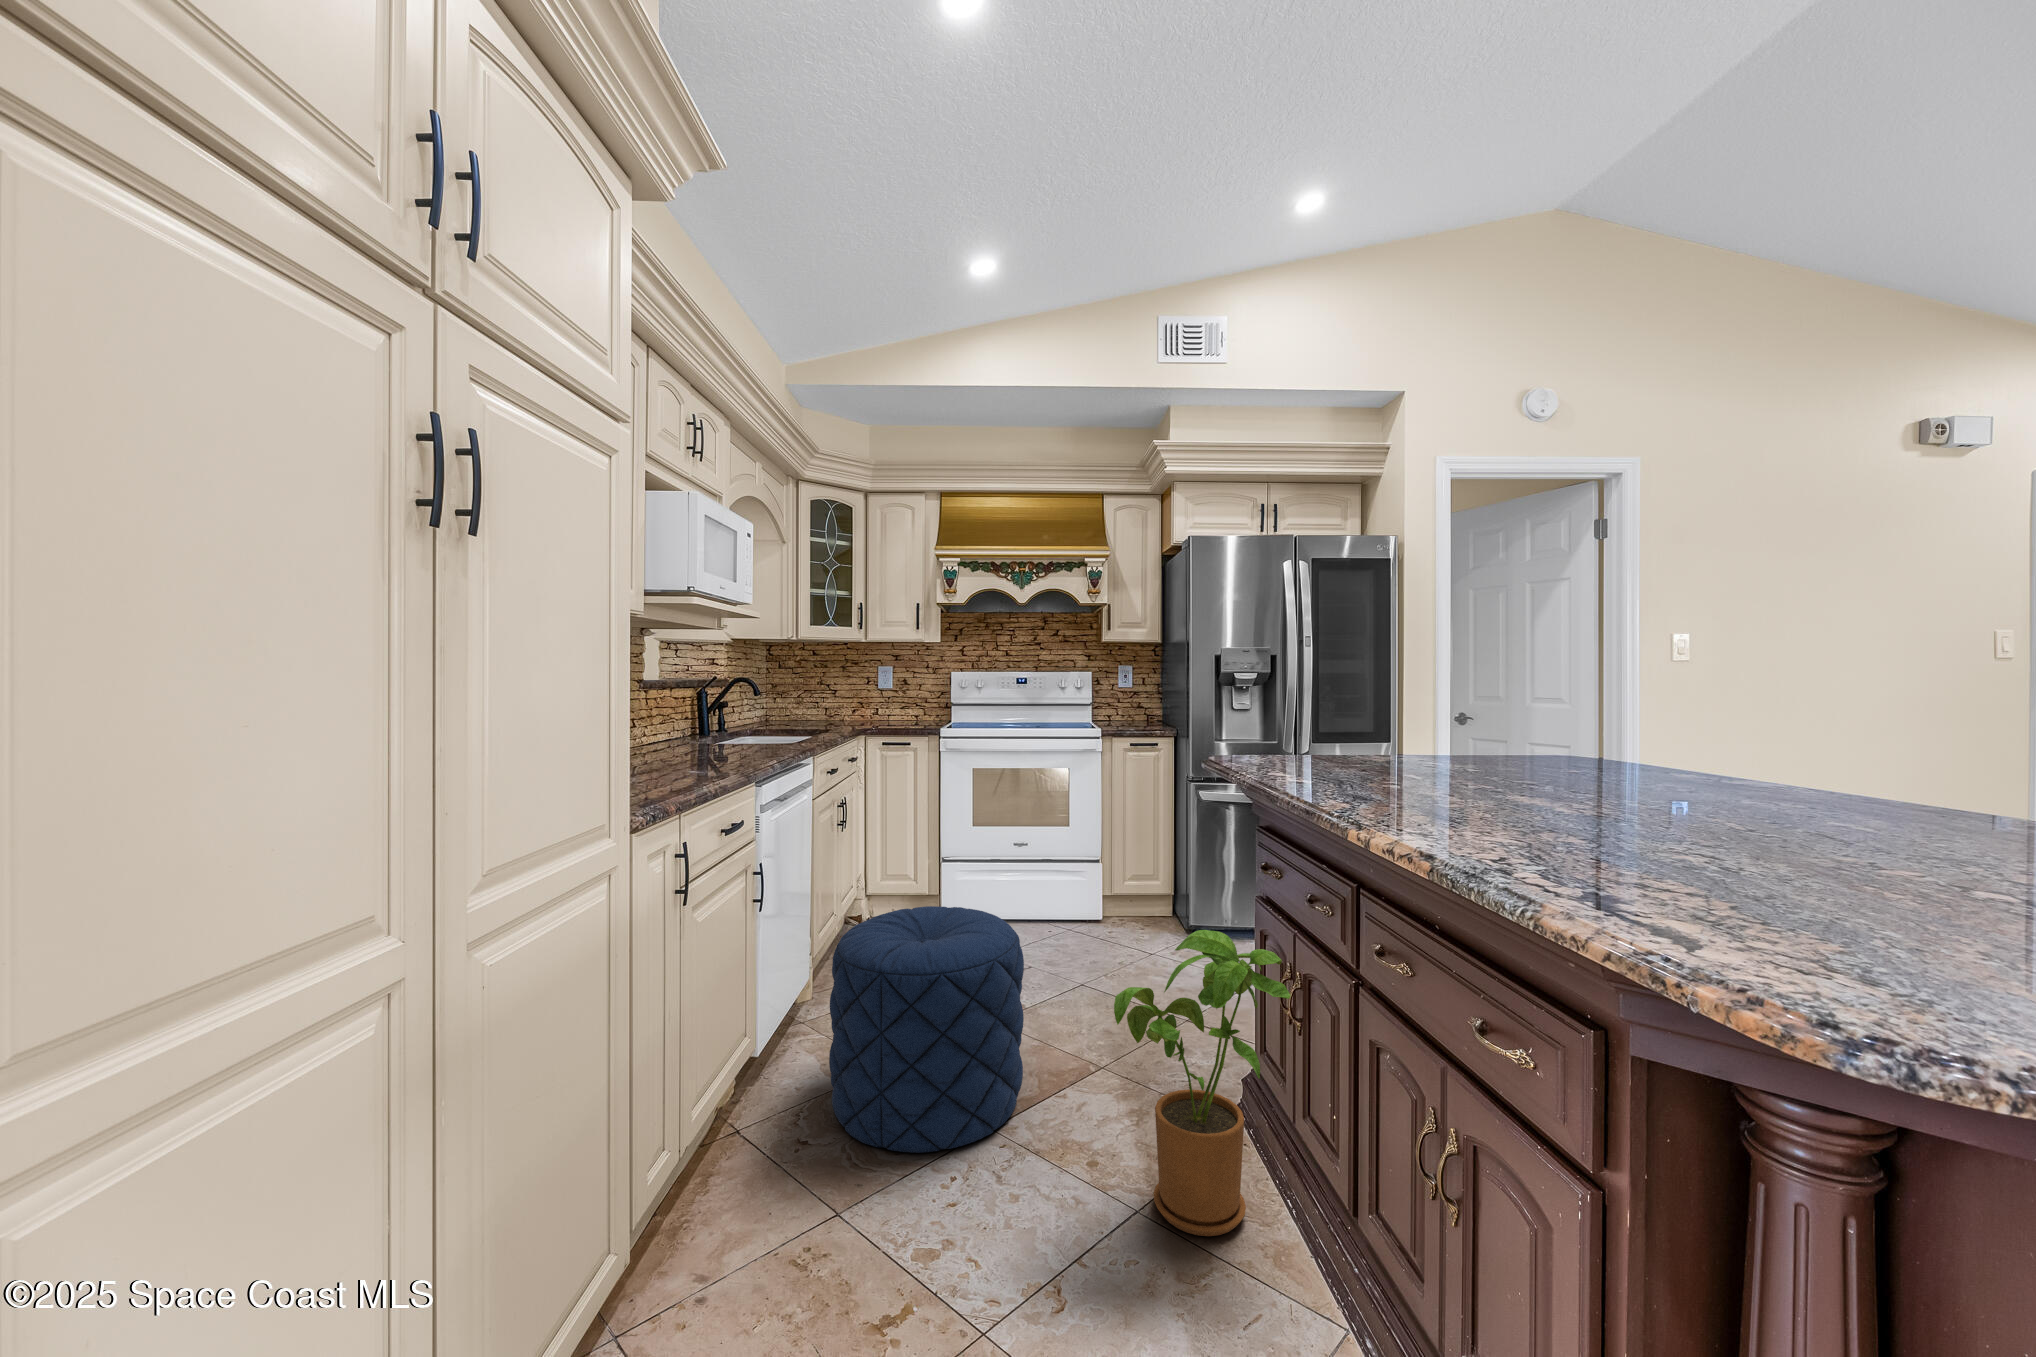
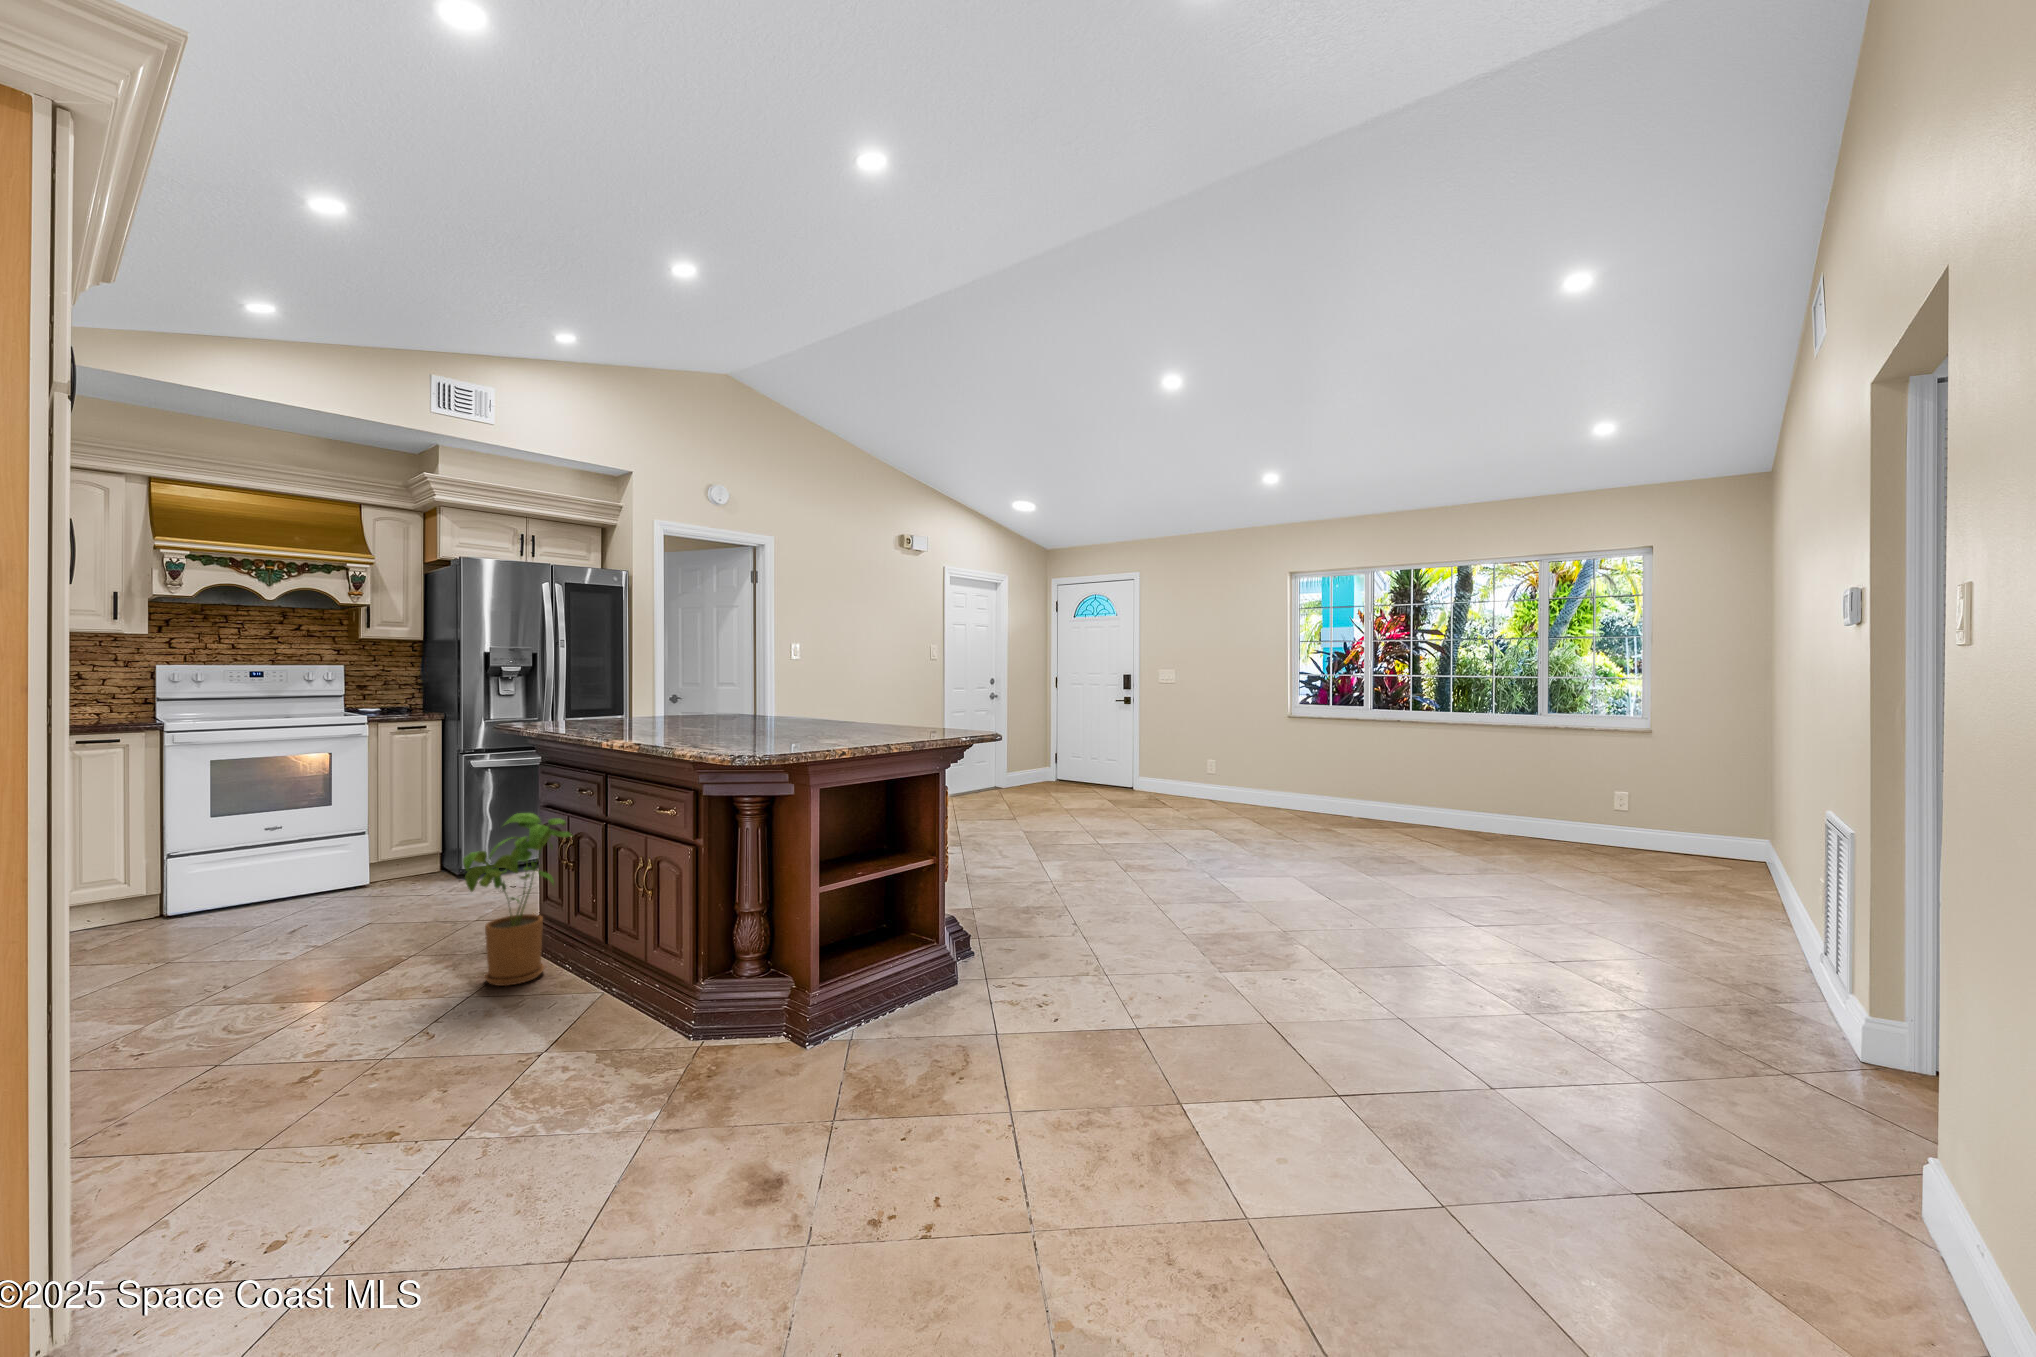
pouf: present [829,906,1024,1153] -> none [160,852,359,1028]

